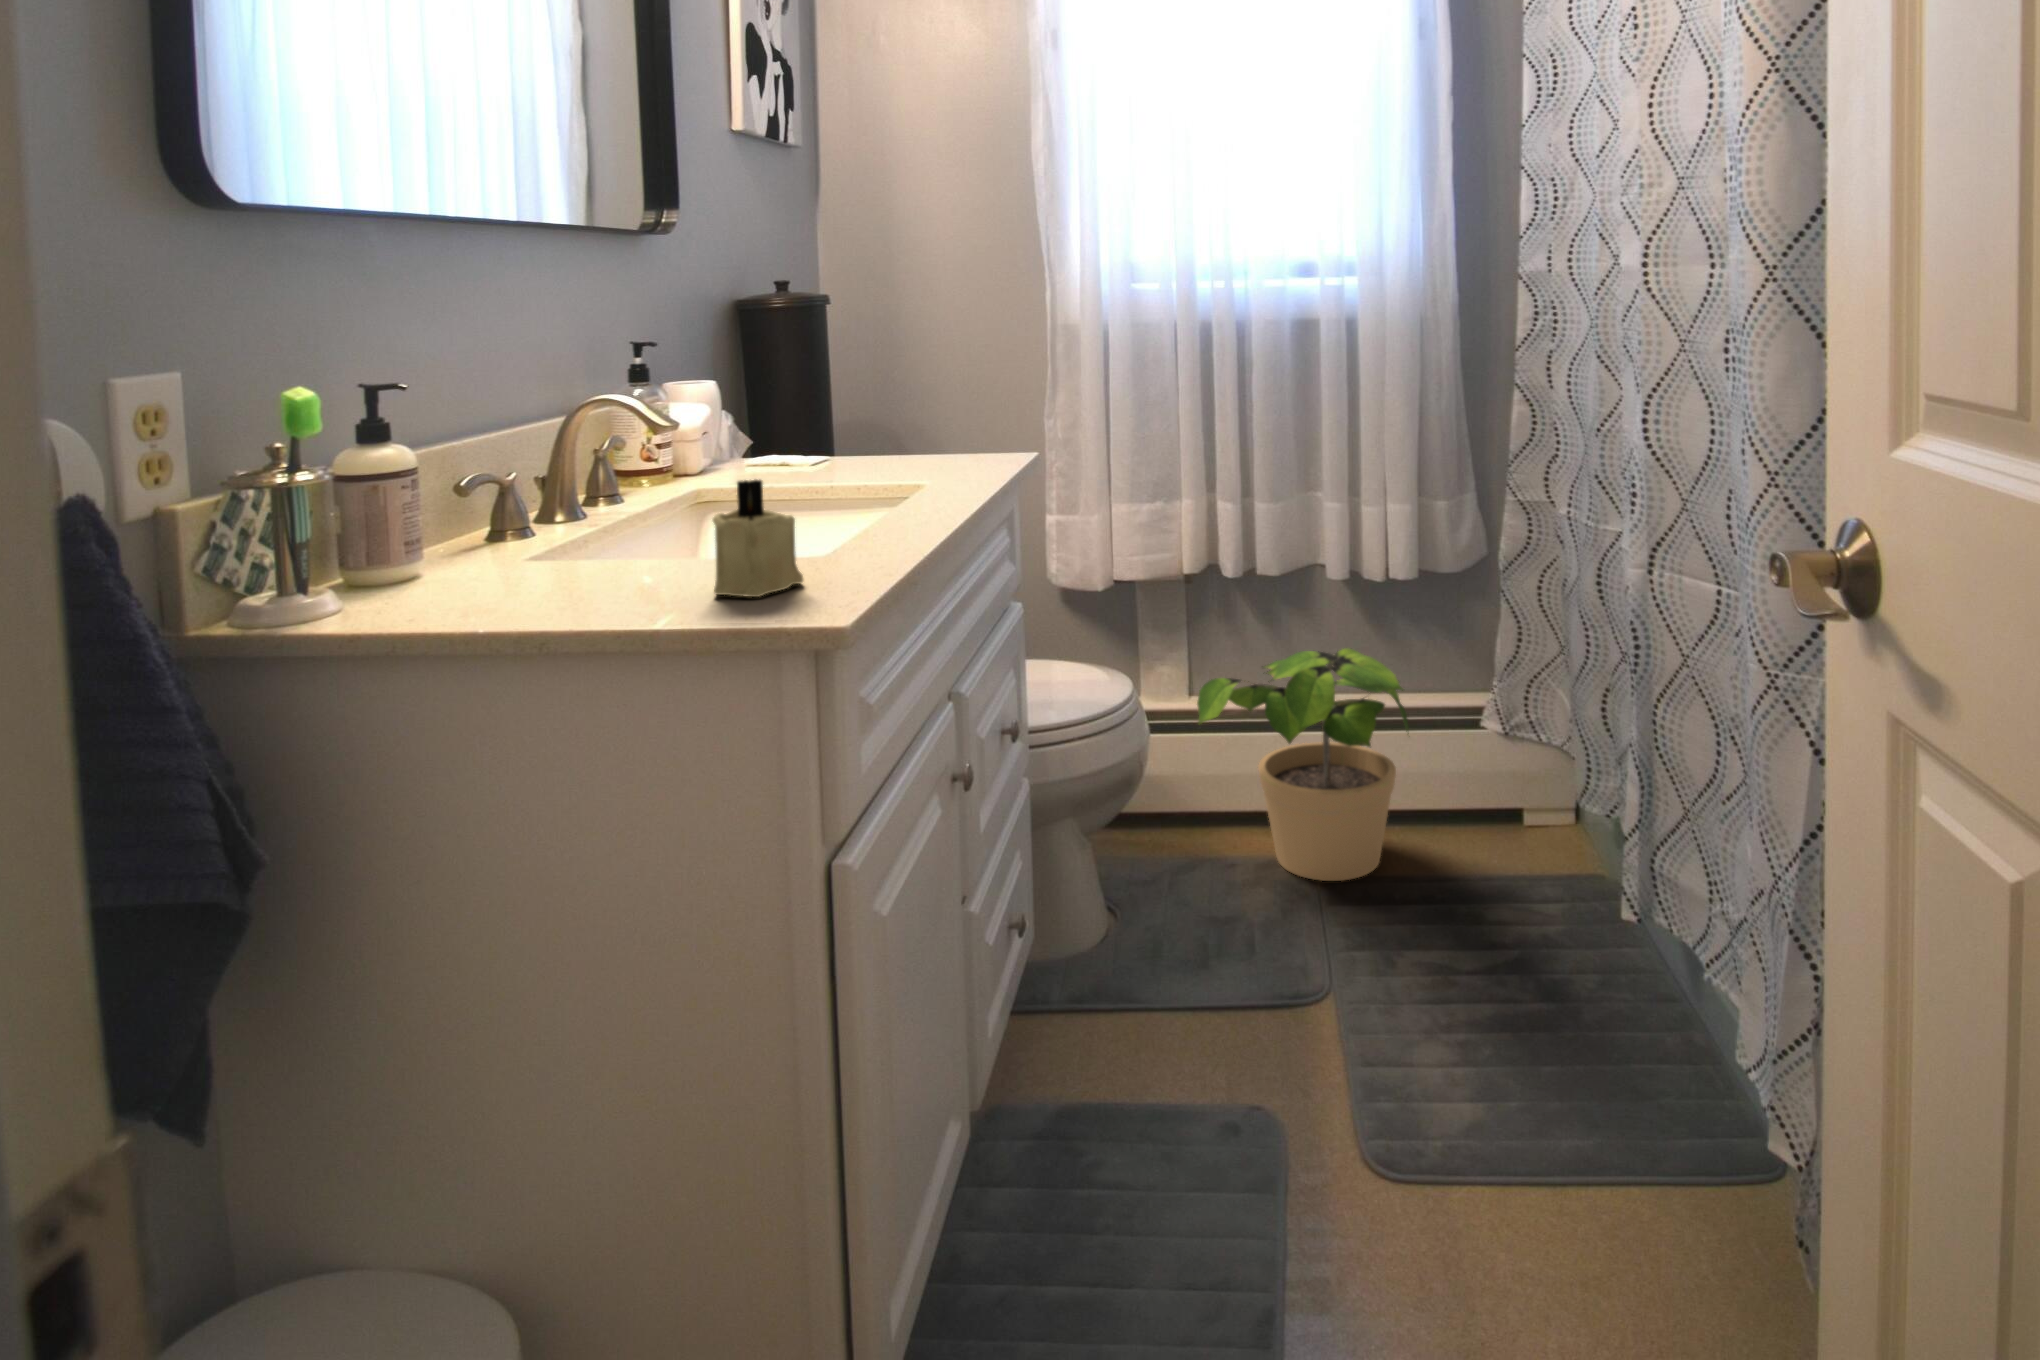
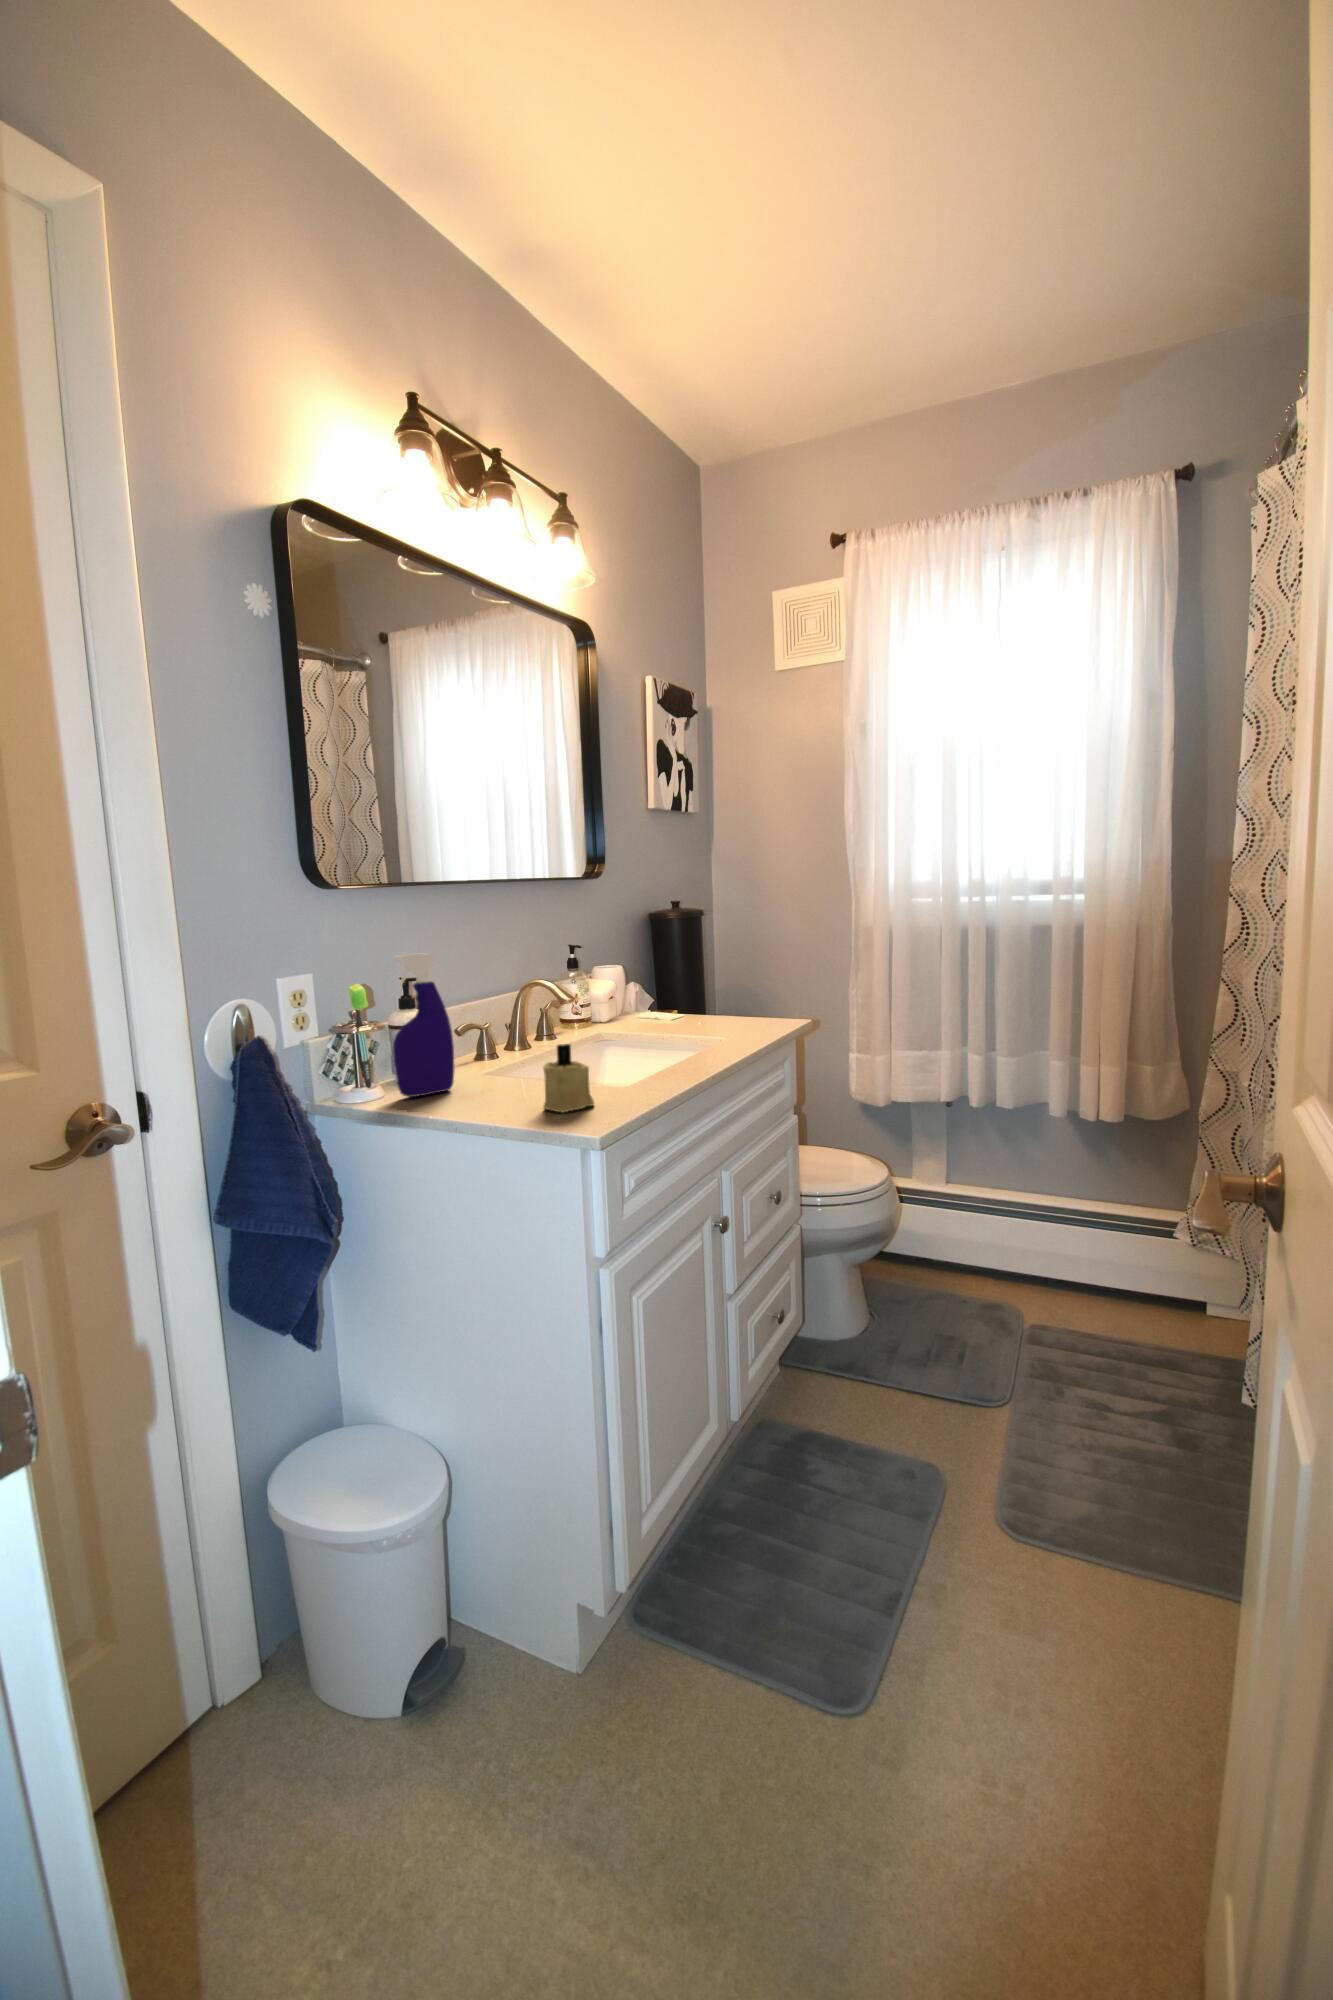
spray bottle: none [385,331,501,601] -> present [393,953,455,1097]
potted plant: present [1197,648,1408,881] -> none [941,1167,1107,1330]

